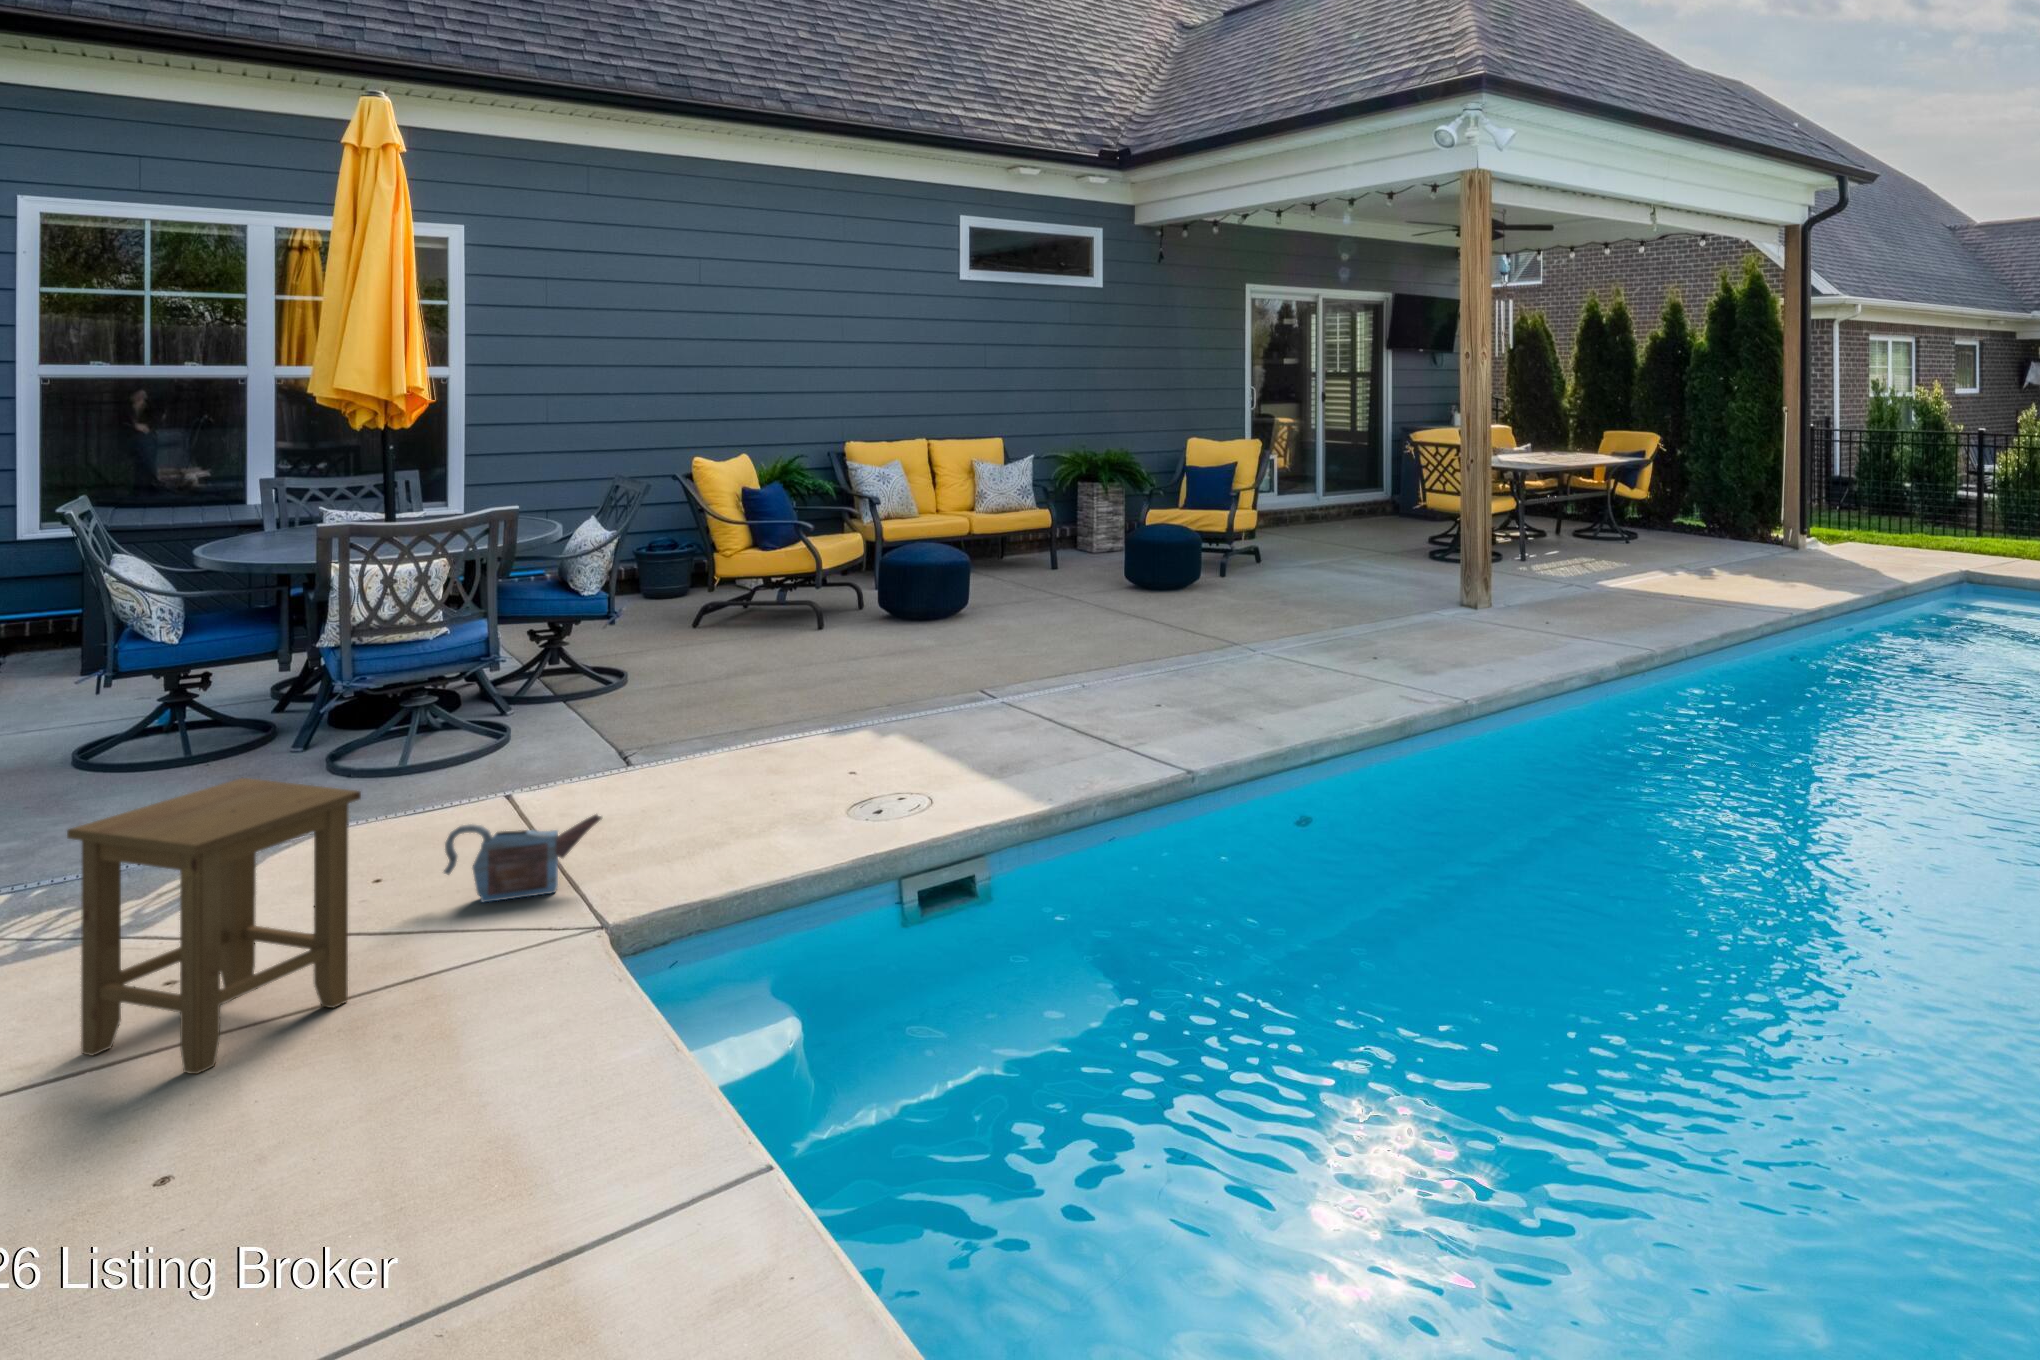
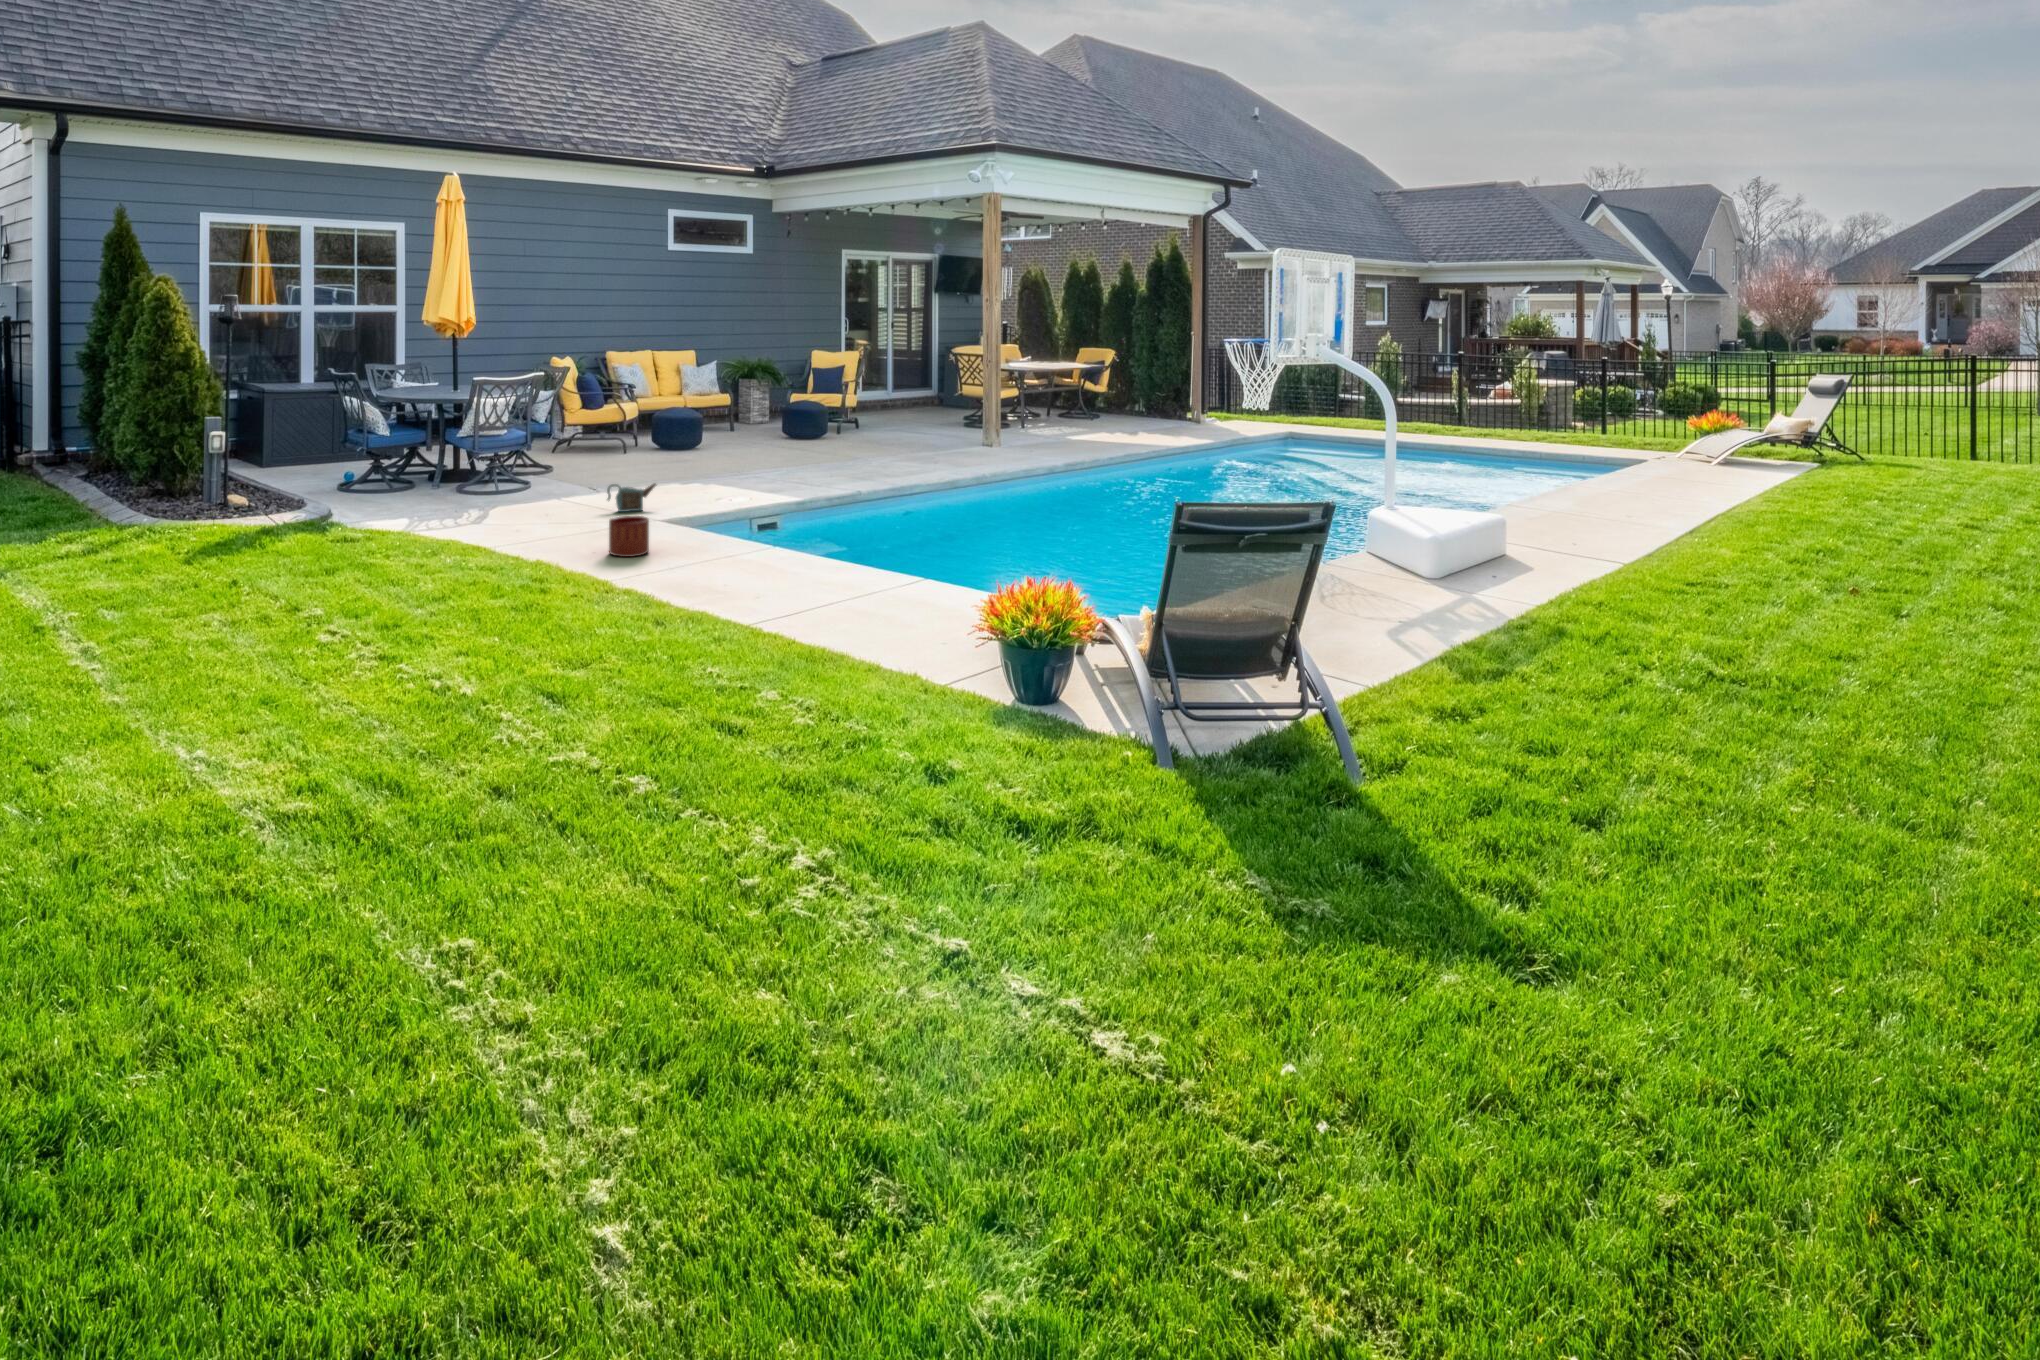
stool: present [67,778,361,1074] -> none [543,455,615,535]
planter: none [13,1093,220,1312] -> present [609,516,649,557]

